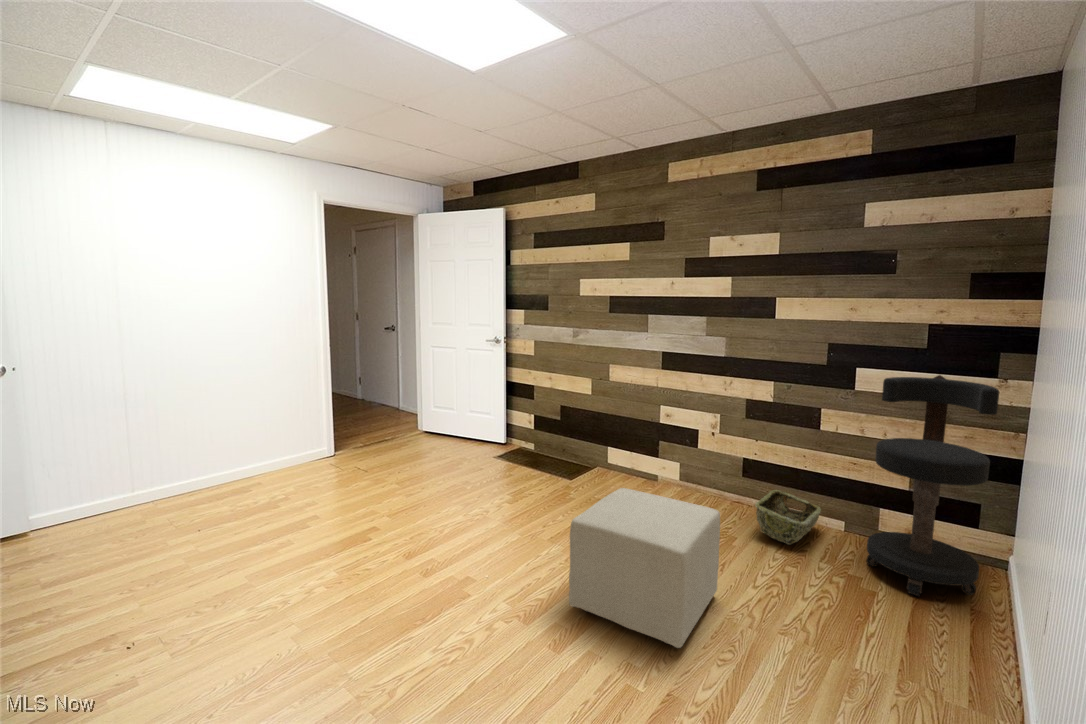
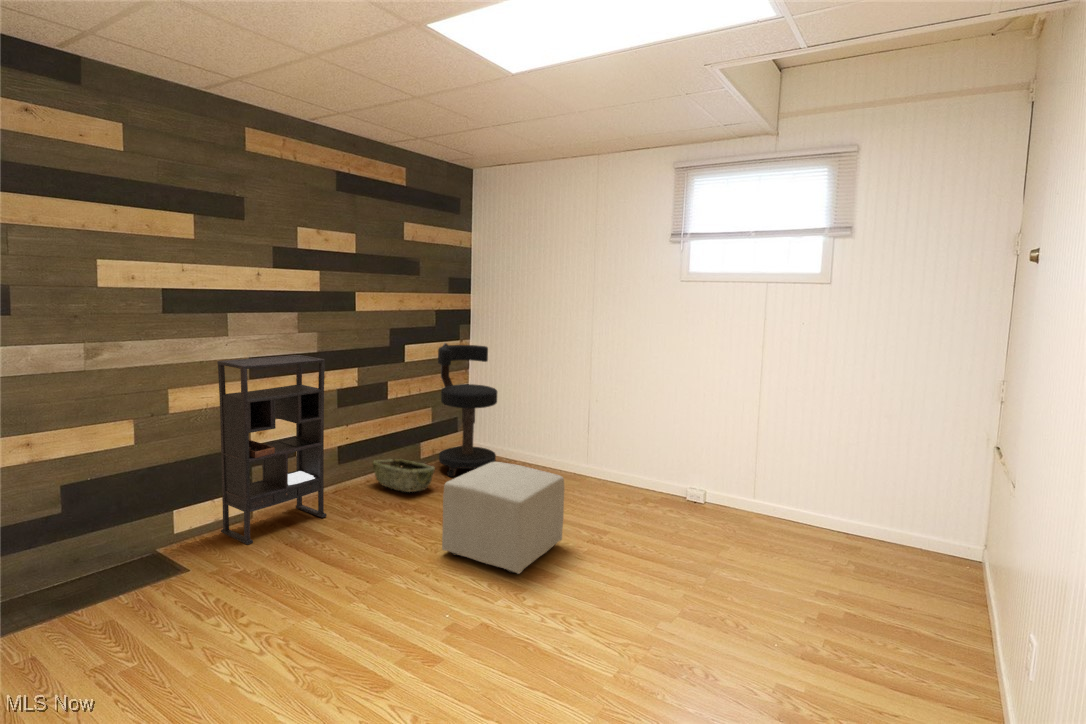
bookshelf: none [609,349,699,505] -> present [217,355,327,545]

